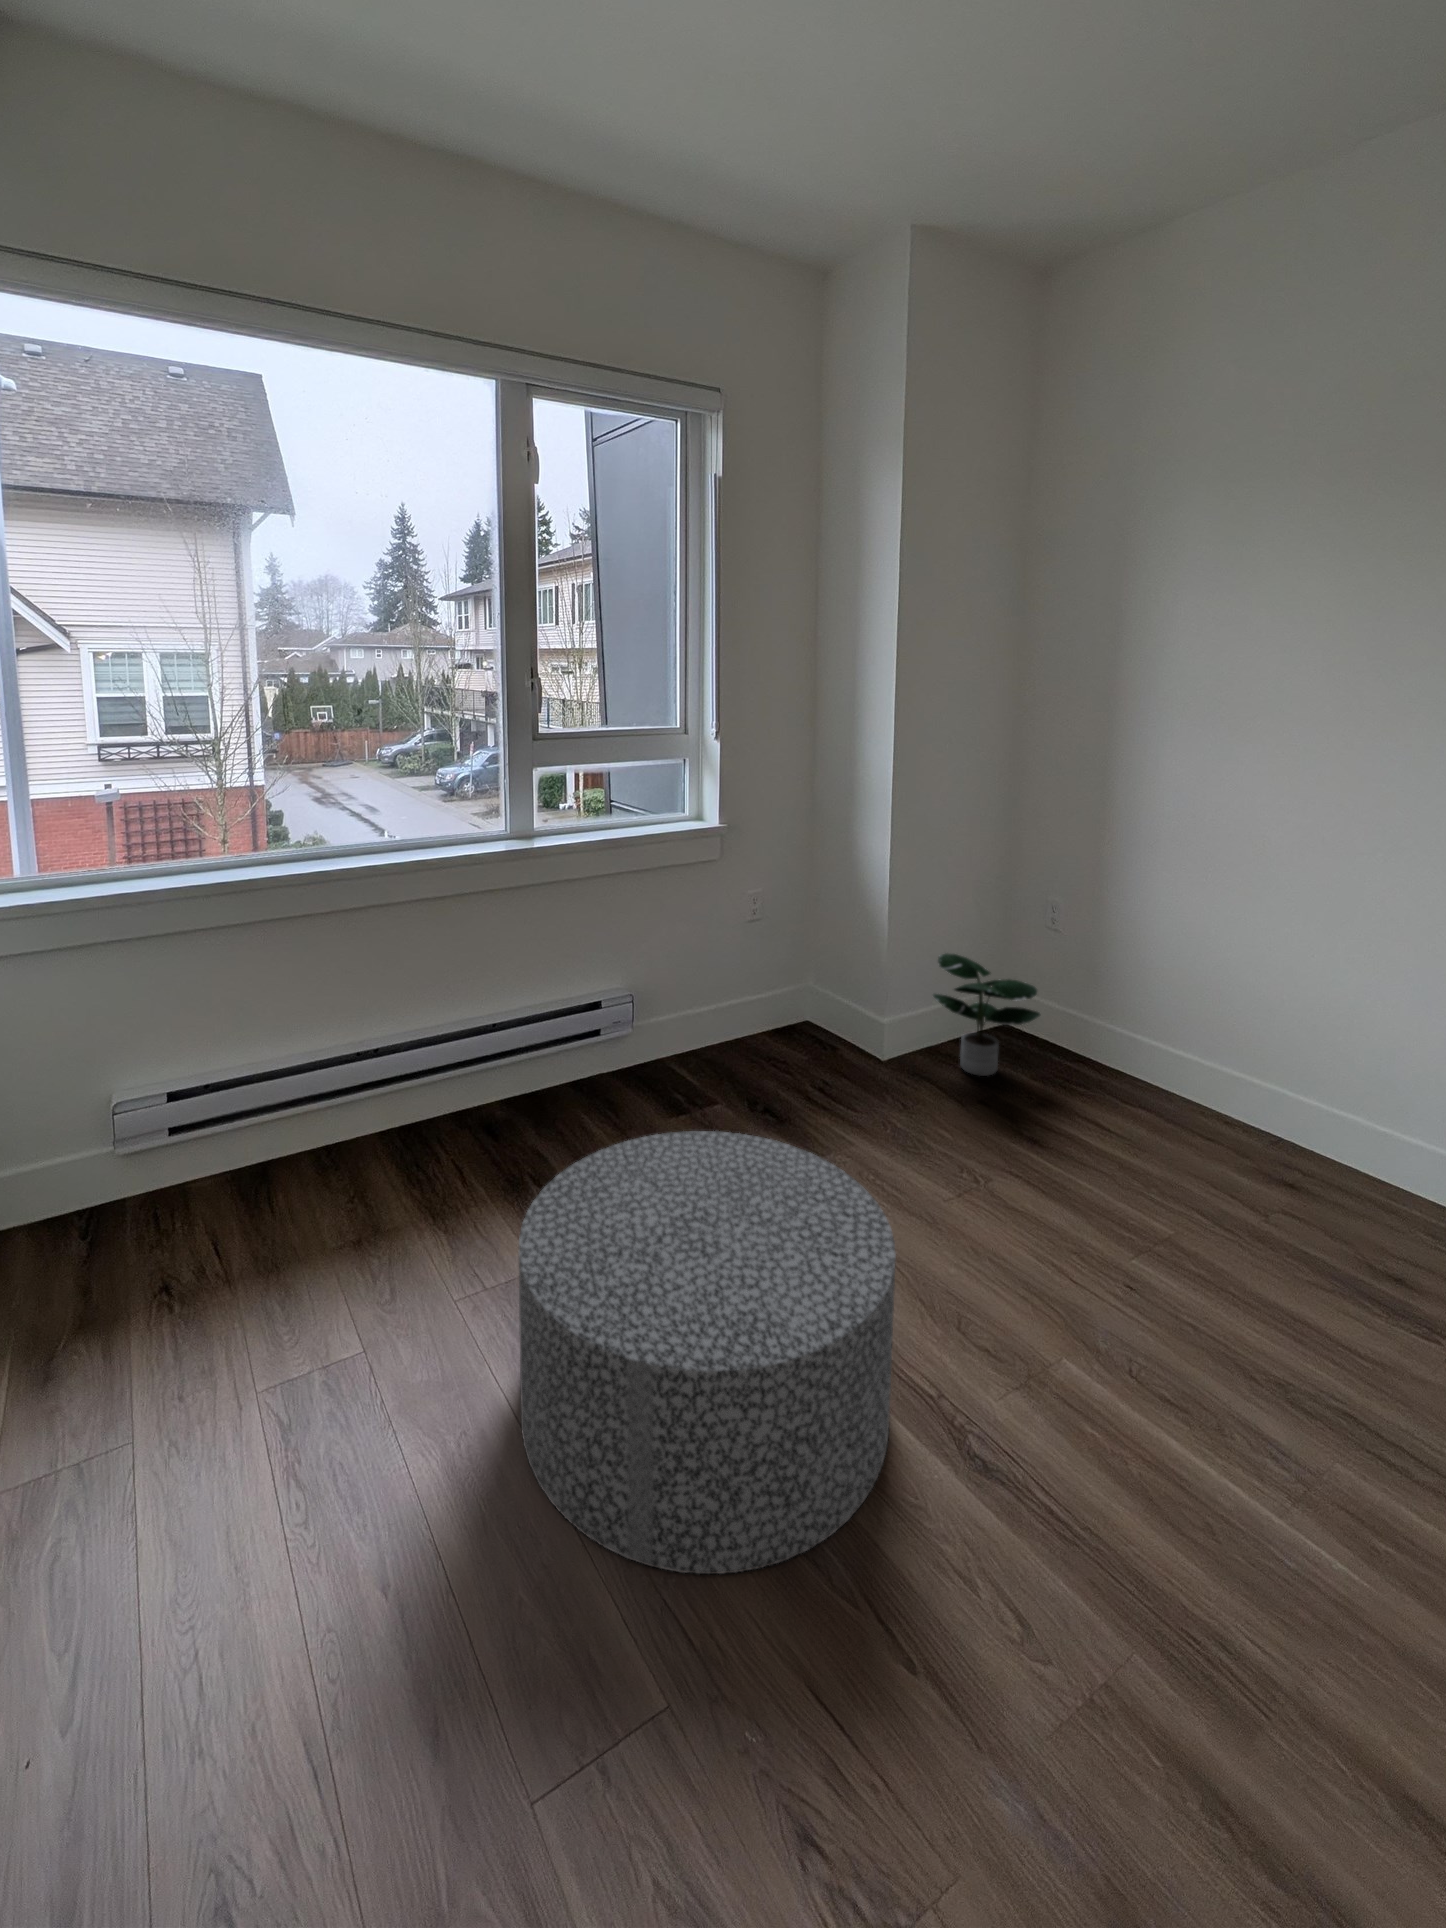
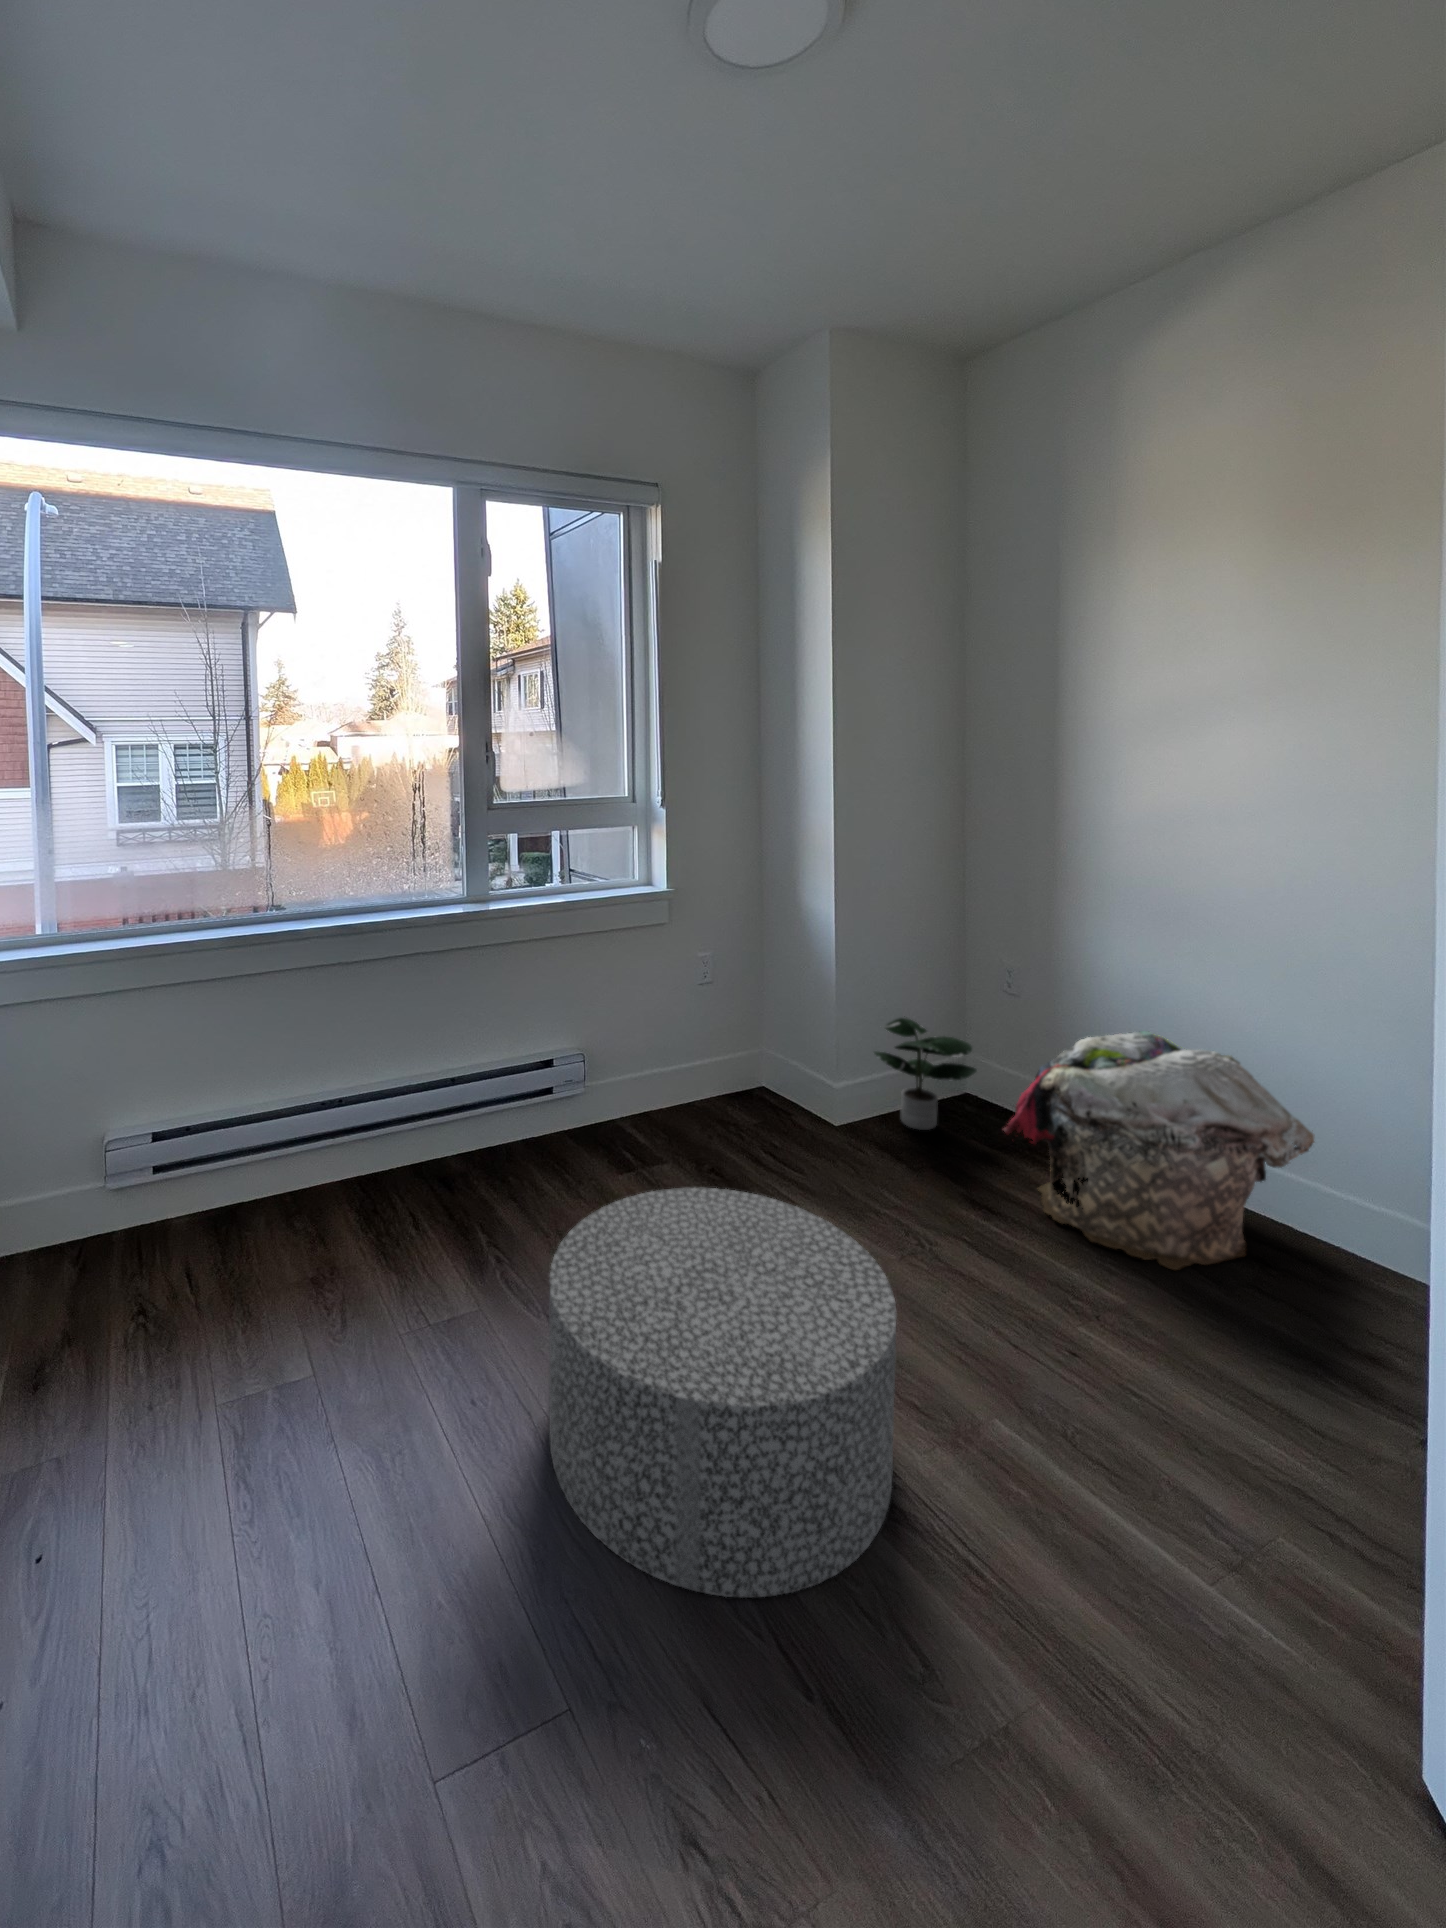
laundry basket: none [1059,974,1389,1226] -> present [1004,1031,1314,1270]

